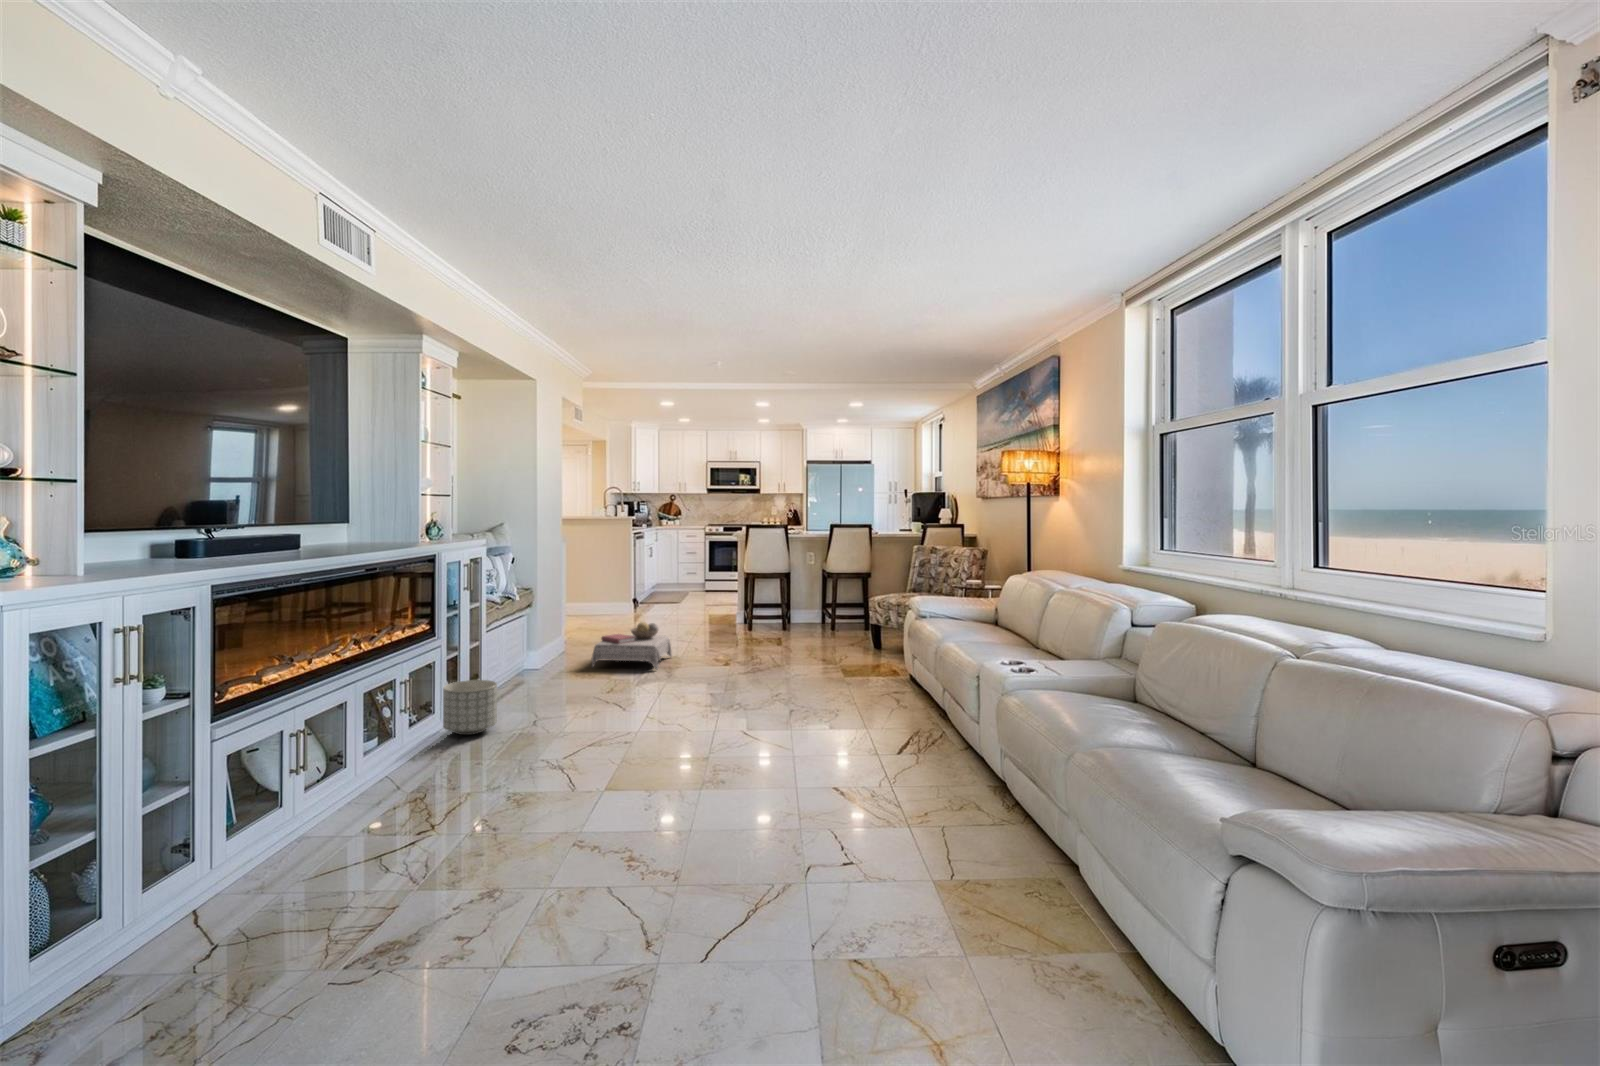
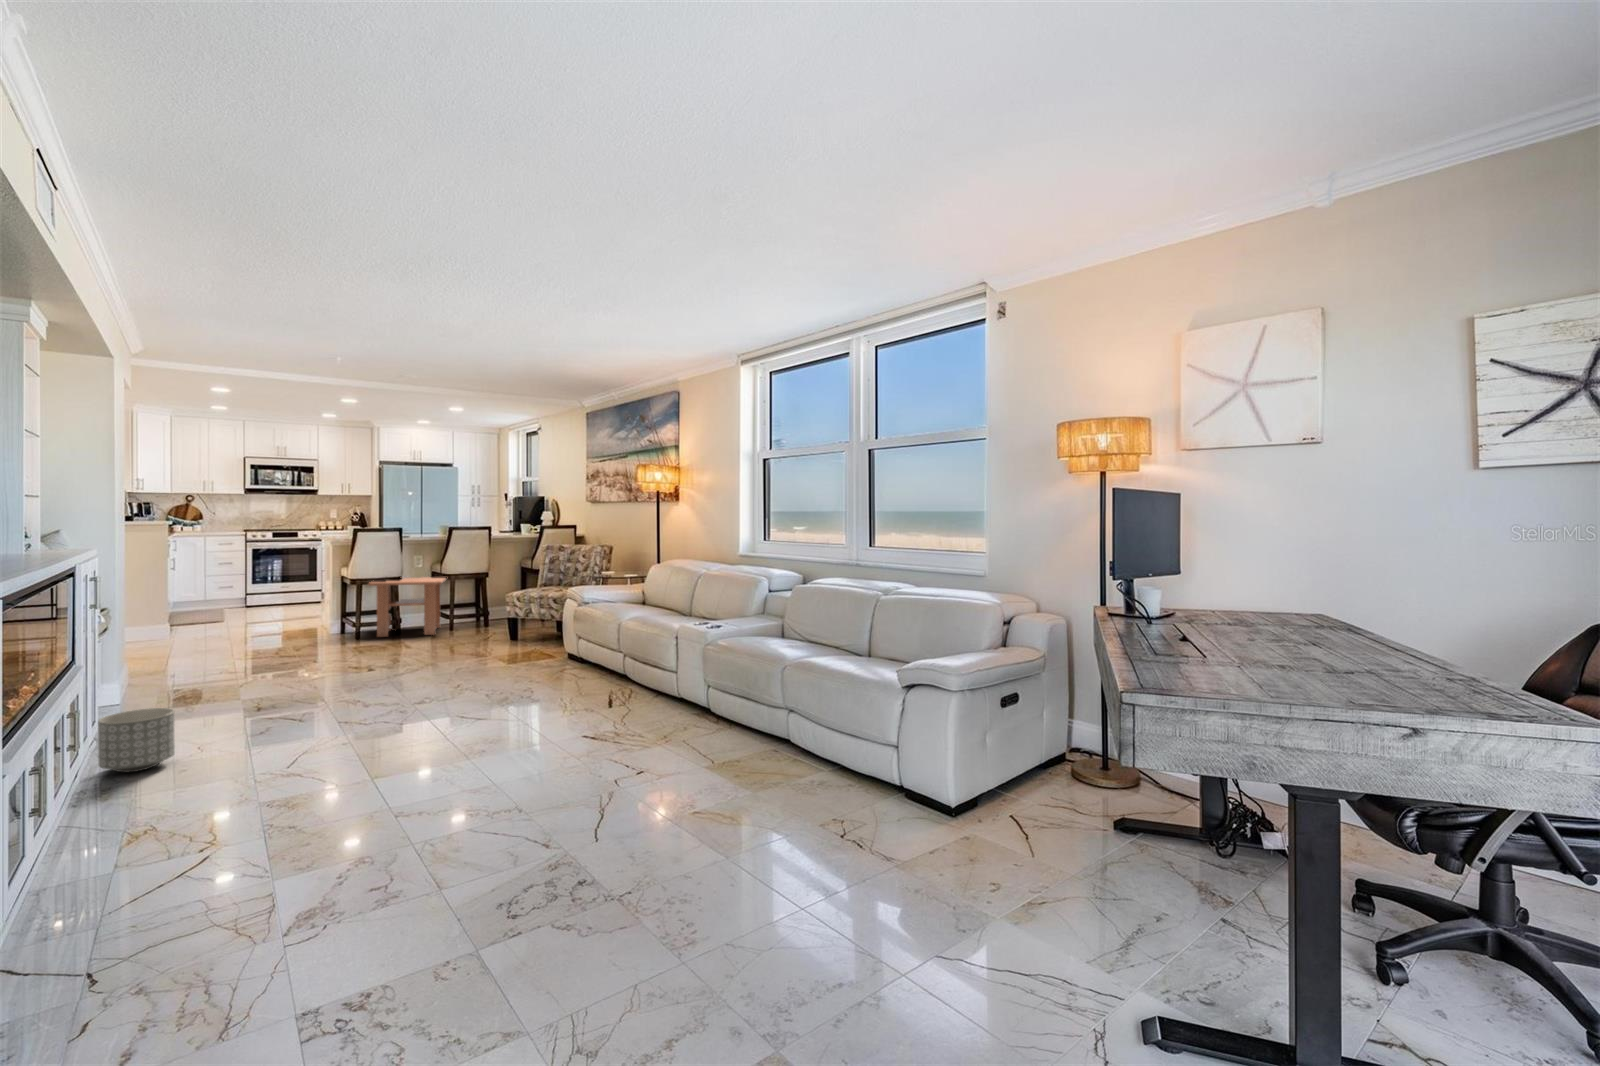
coffee table: none [757,572,833,632] -> present [368,577,446,637]
ottoman: present [591,622,672,669] -> none [207,637,303,695]

